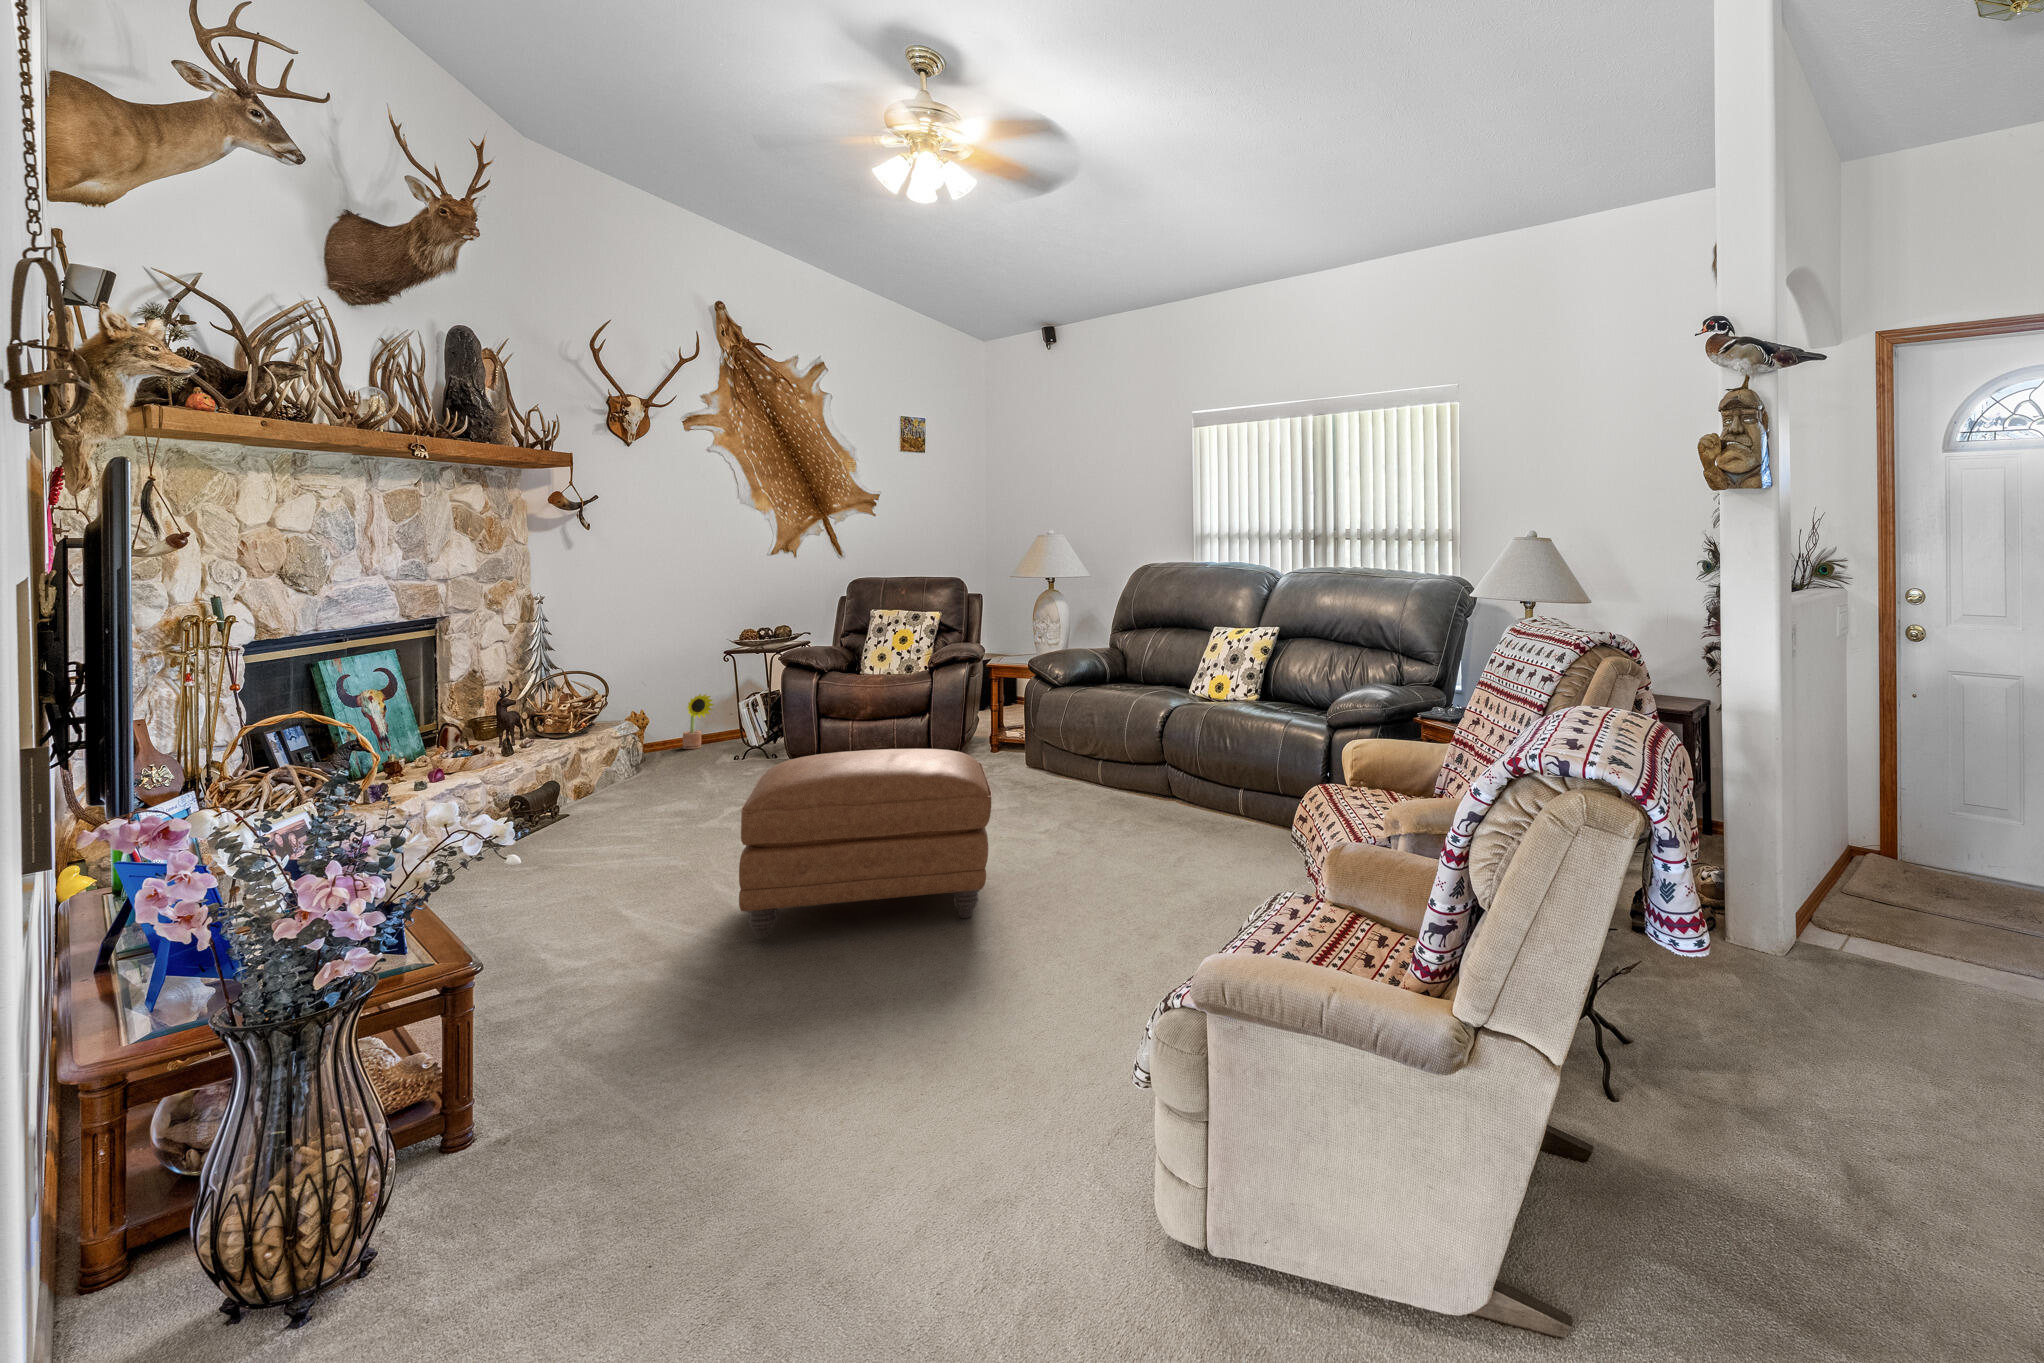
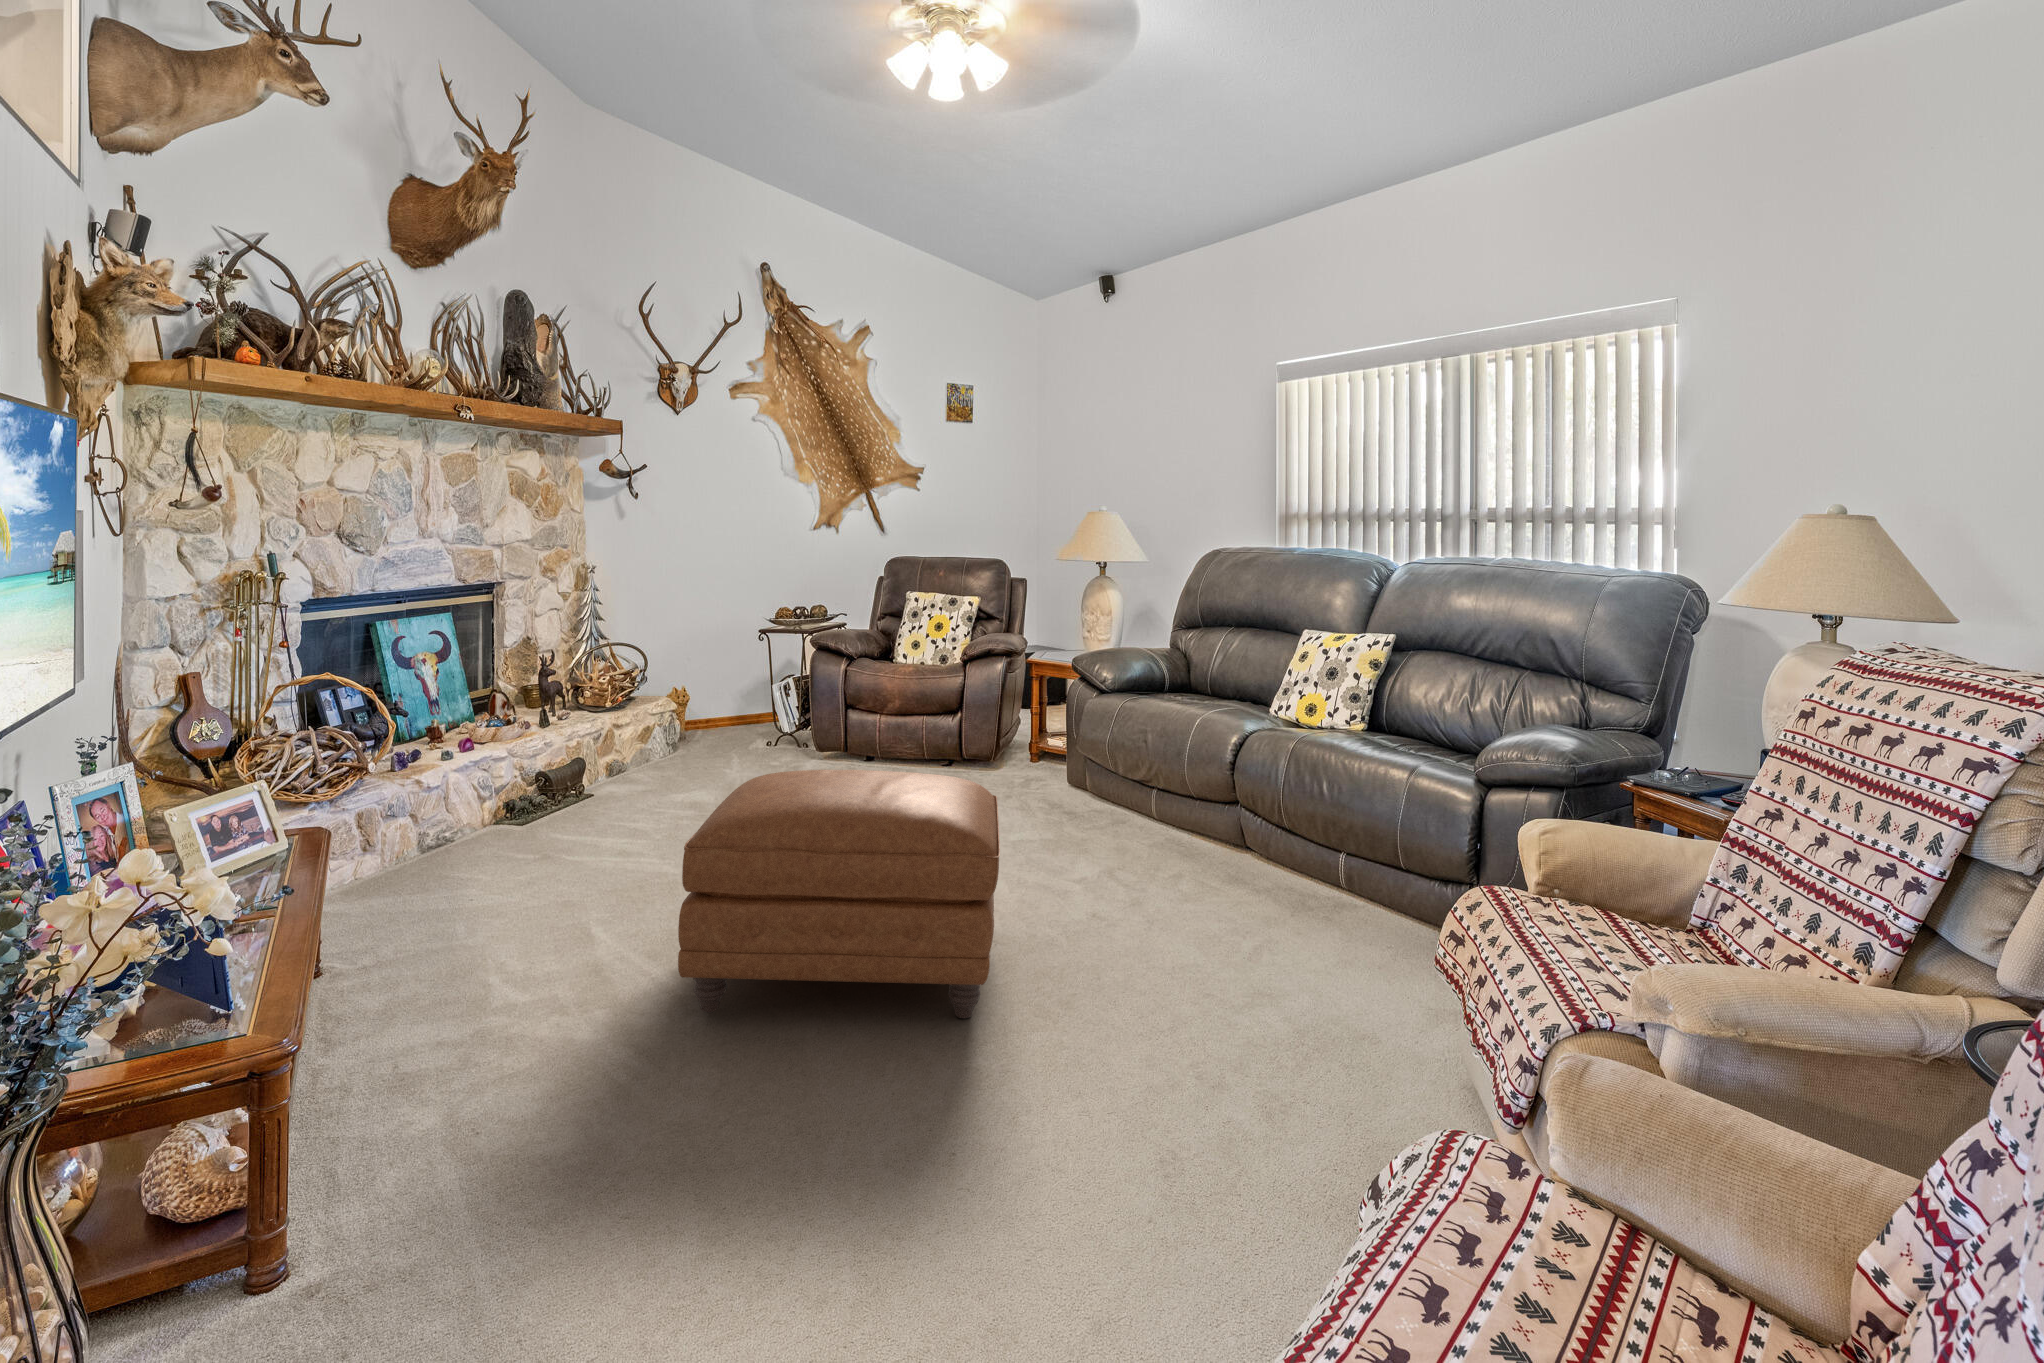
decorative plant: present [683,694,714,749] -> none [725,671,755,728]

